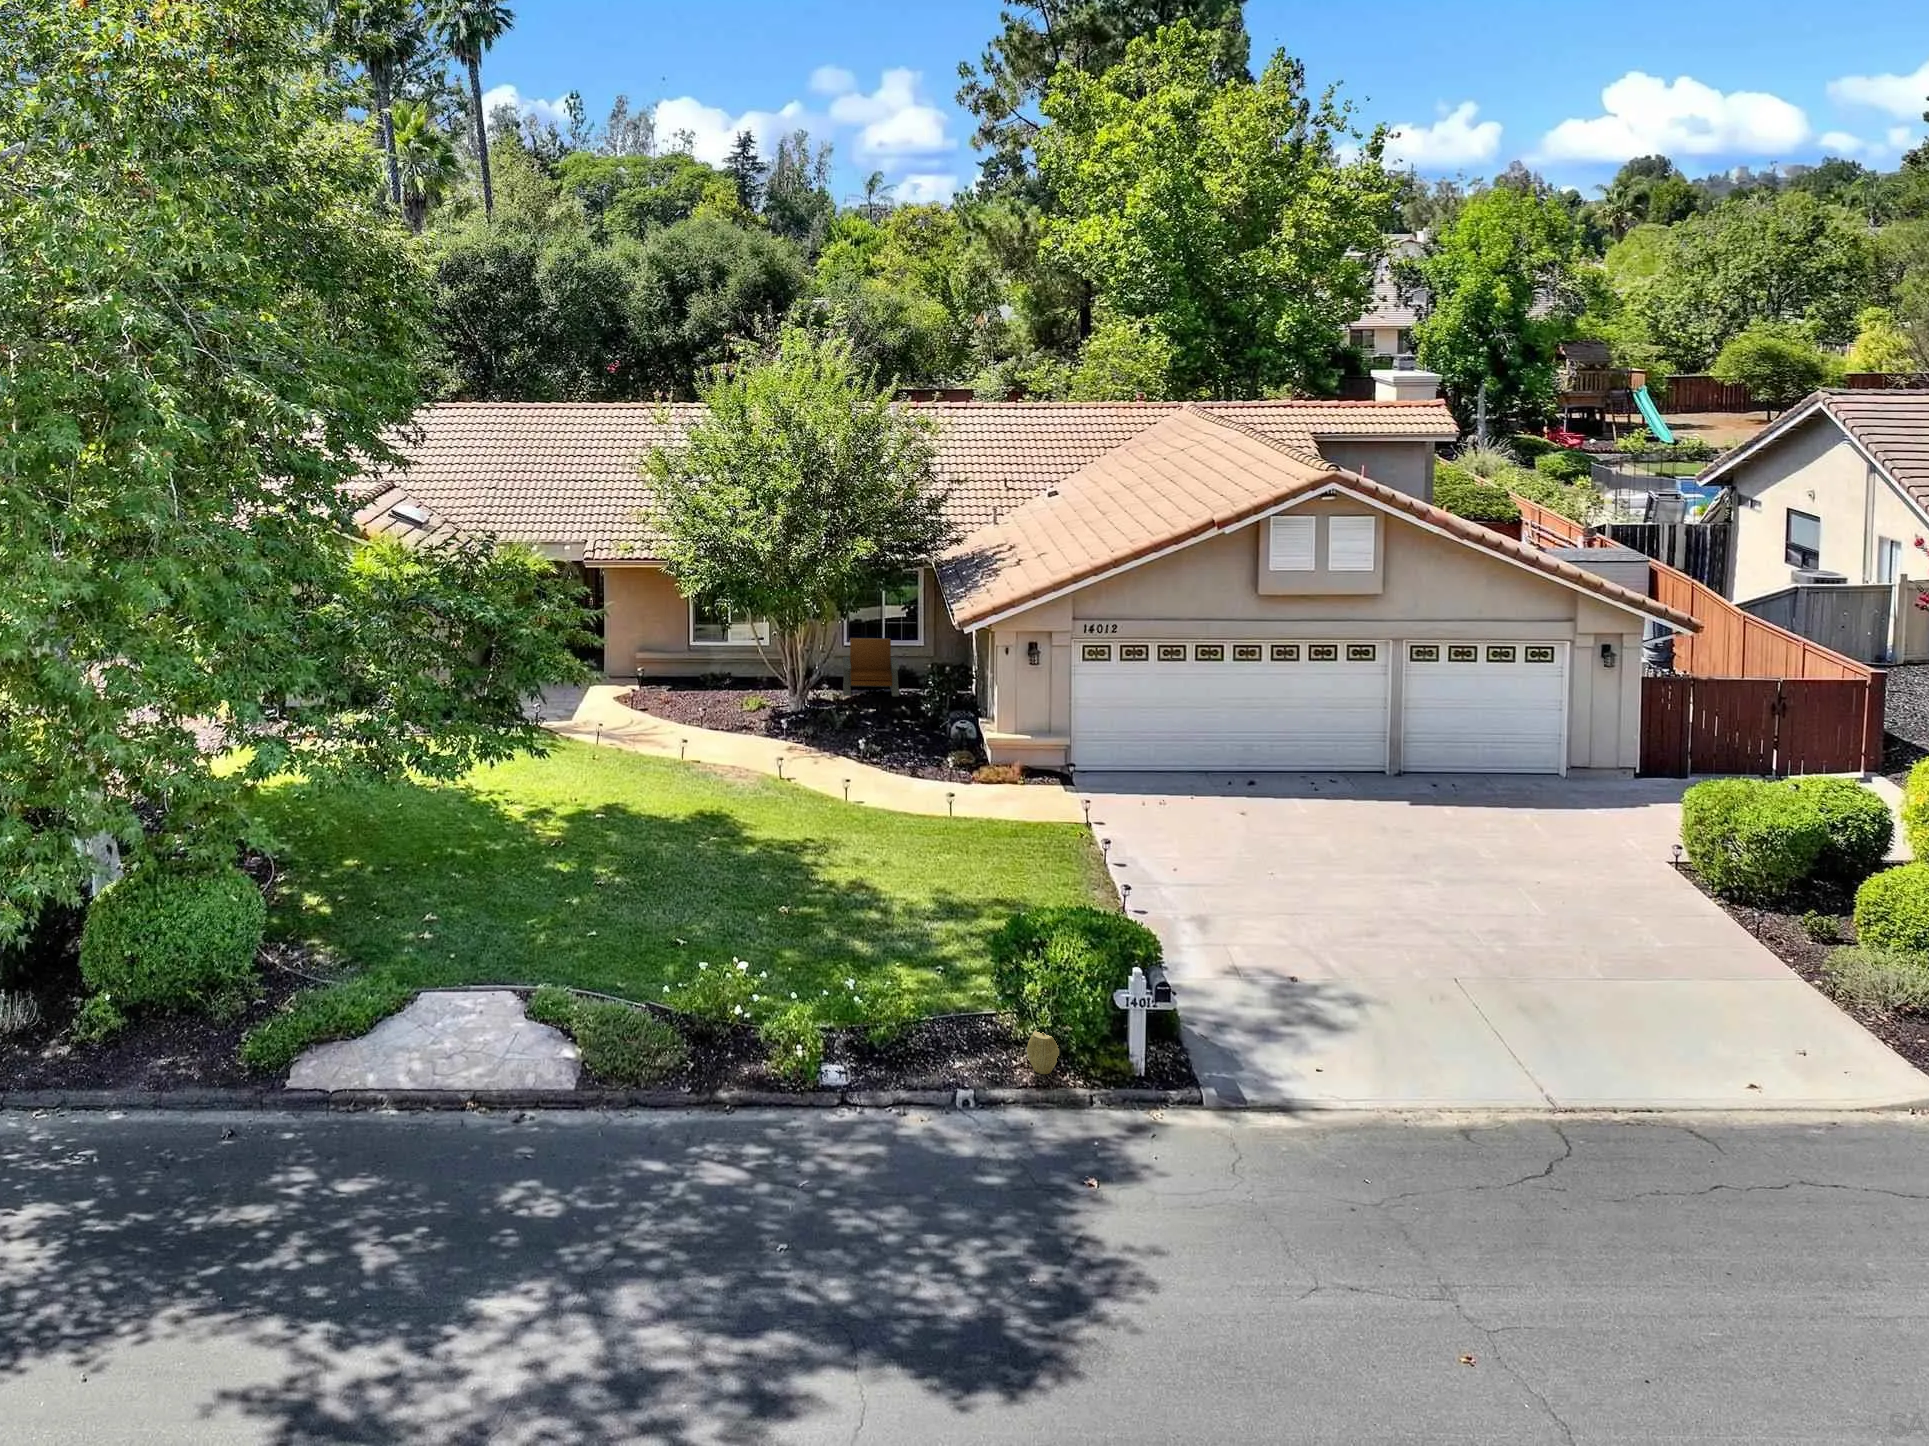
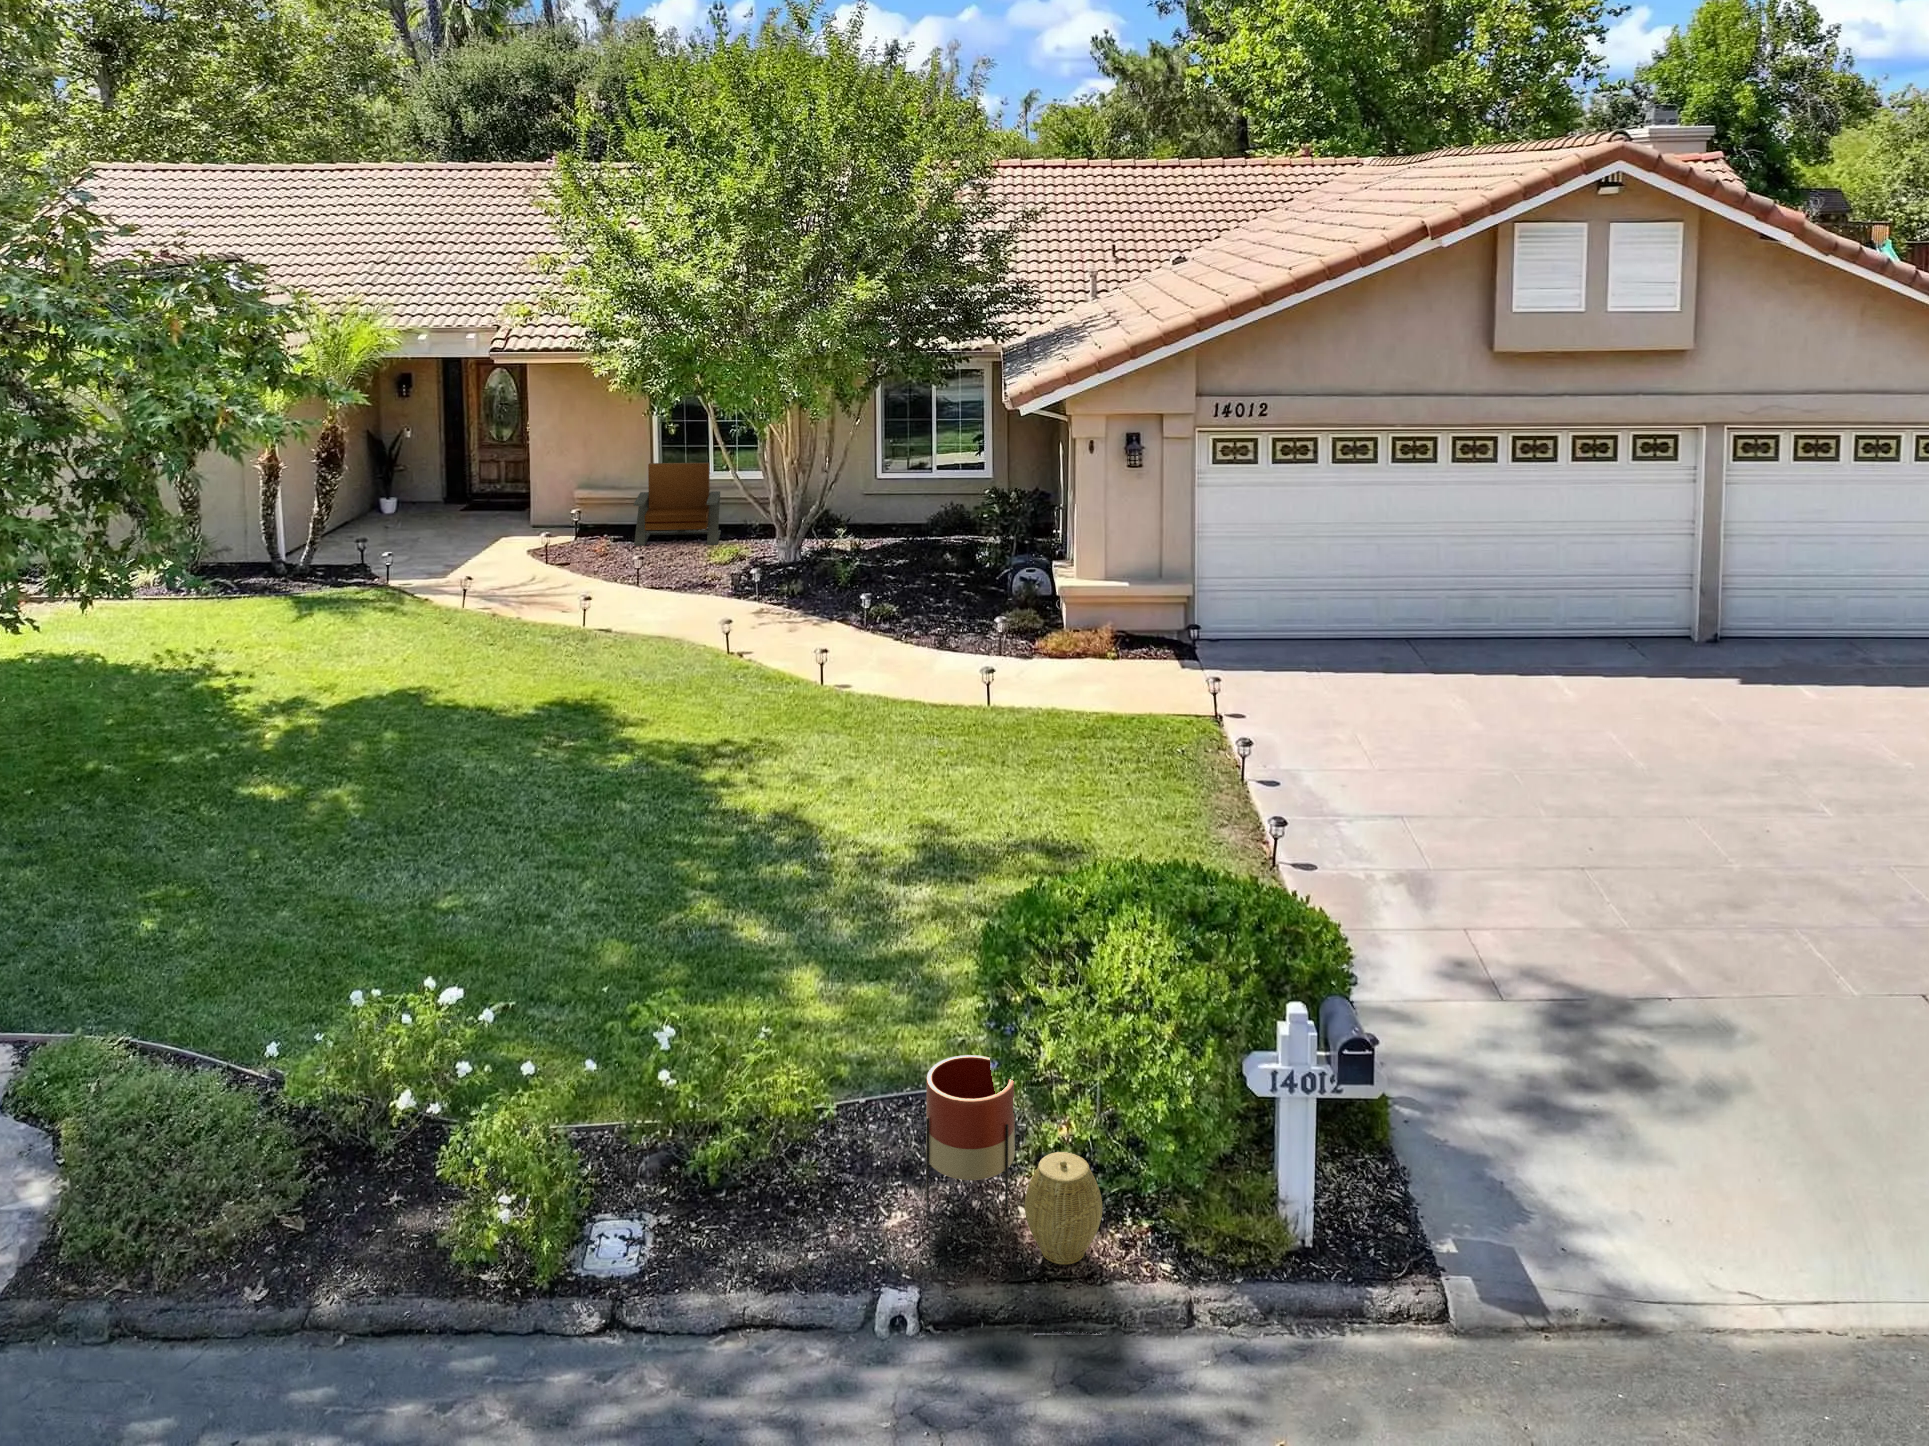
lounge chair: present [843,638,899,696] -> present [633,463,721,546]
planter: none [981,992,1019,1055] -> present [926,1055,1015,1208]

